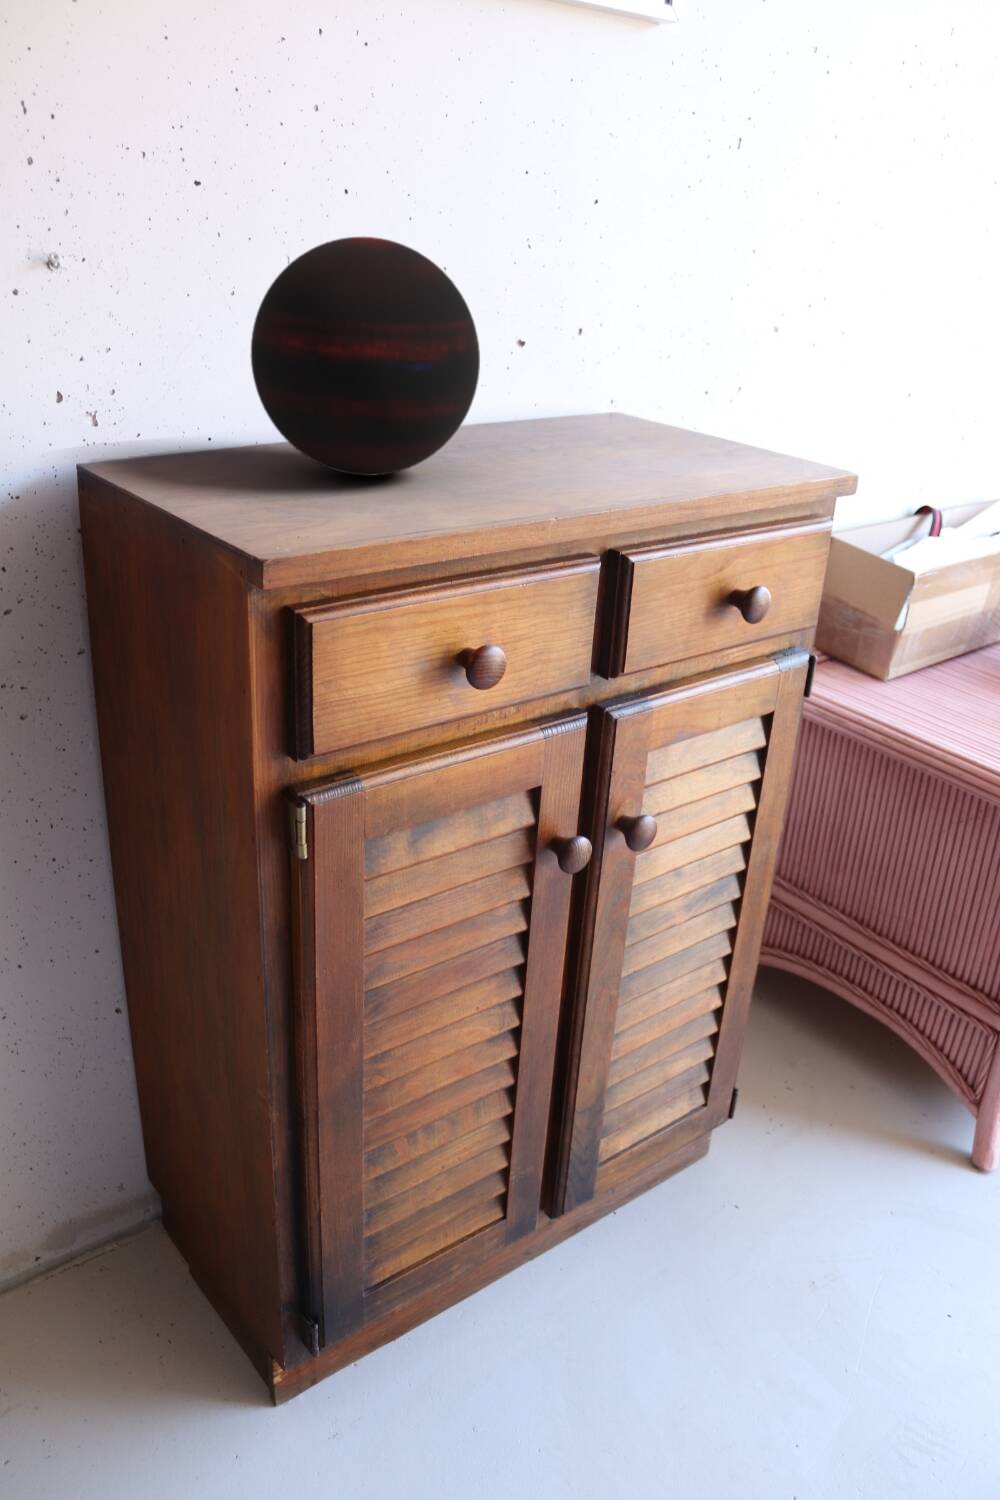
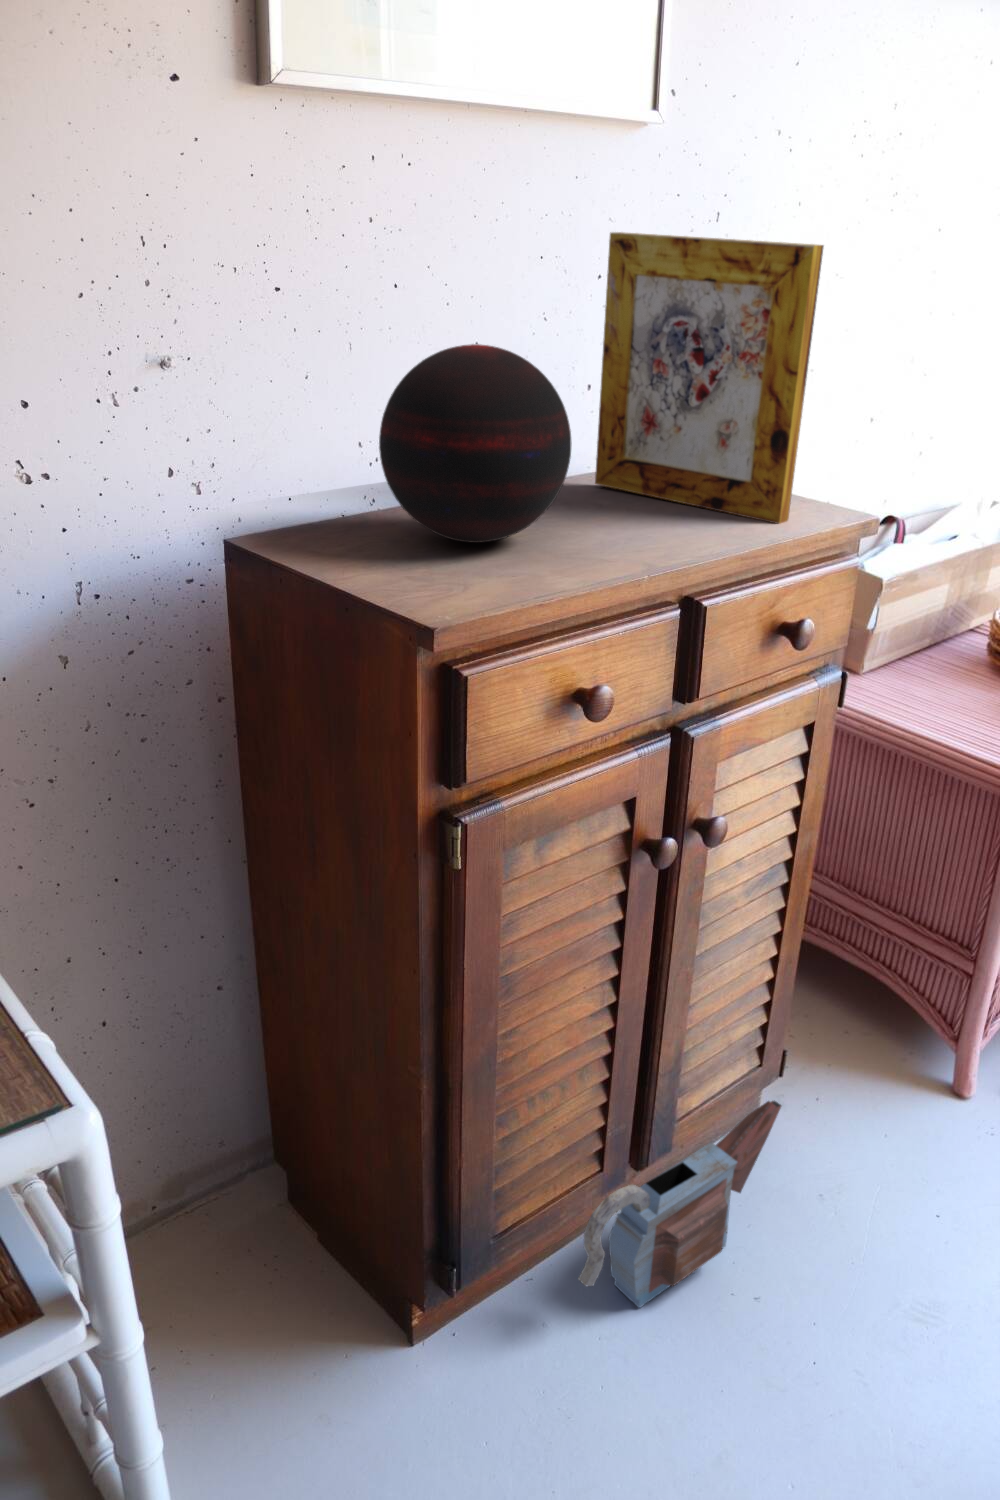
picture frame: none [537,129,796,475] -> present [595,232,824,524]
watering can: none [463,1147,722,1380] -> present [578,1101,781,1308]

